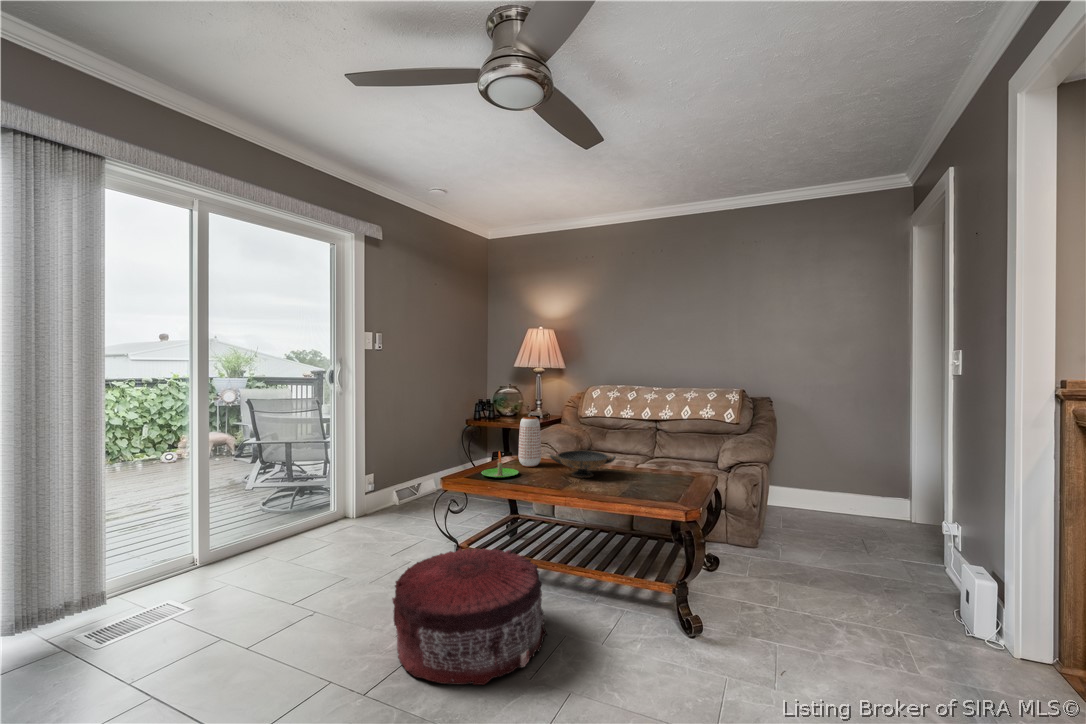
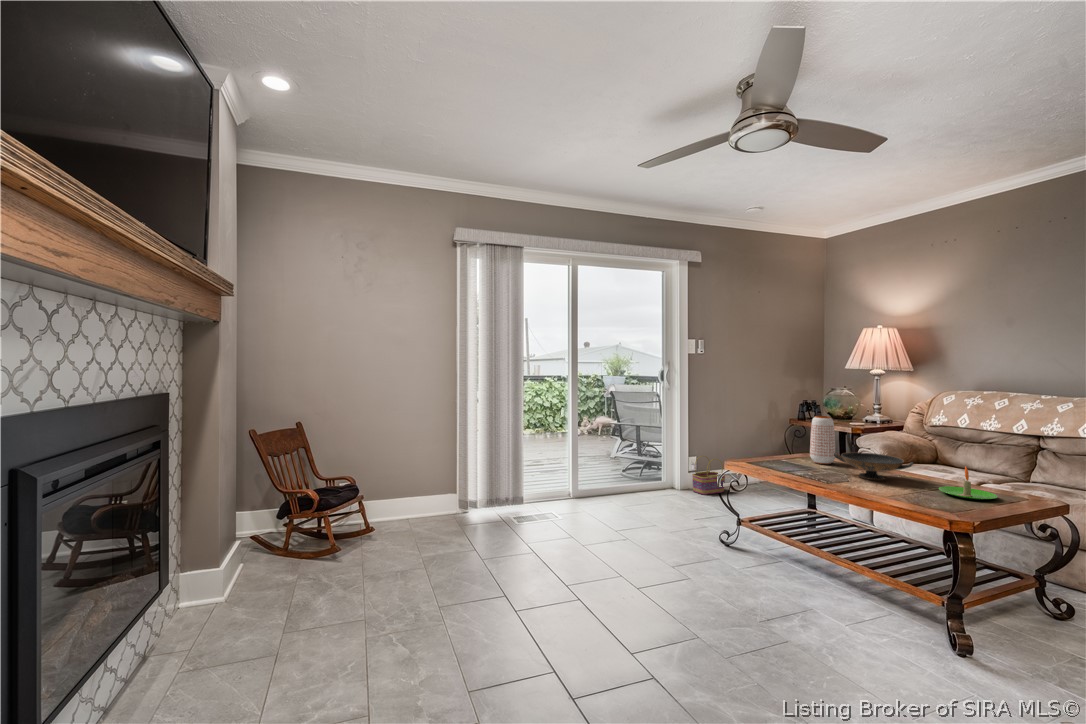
candle: present [481,451,519,478] -> present [939,467,998,500]
basket: none [372,472,409,519] -> present [692,456,725,495]
pouf: present [392,548,547,685] -> none [667,515,794,614]

